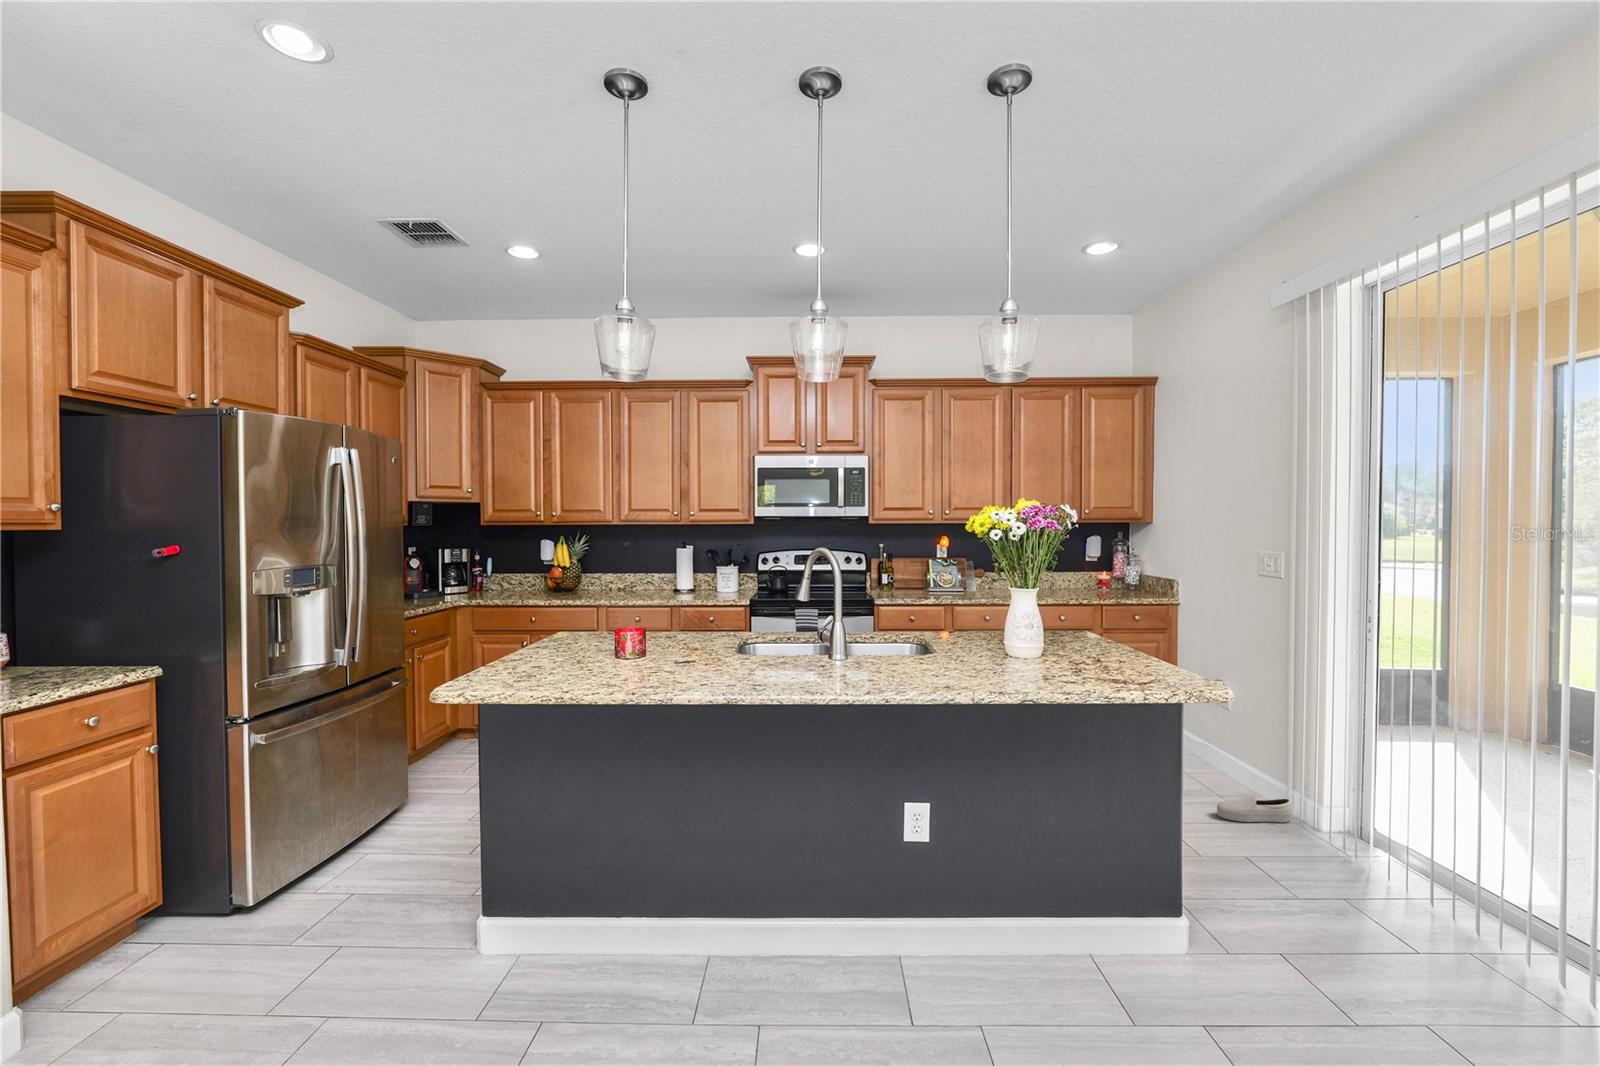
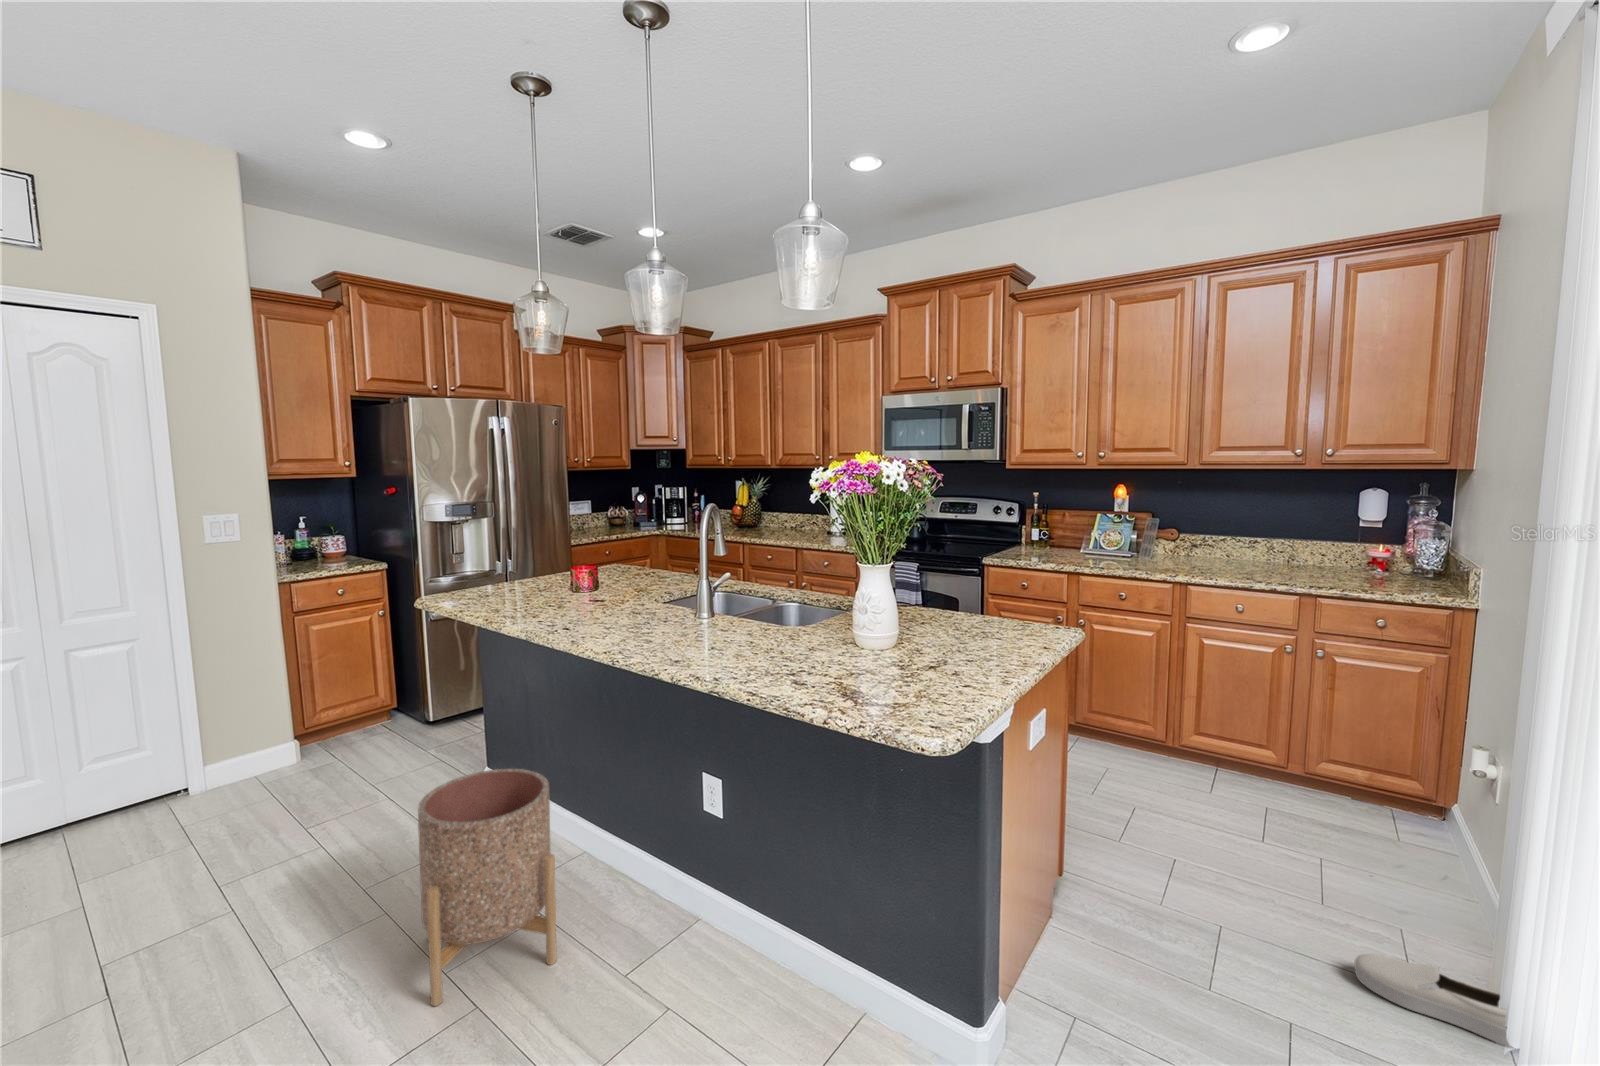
planter: none [737,825,868,1041] -> present [418,769,557,1006]

